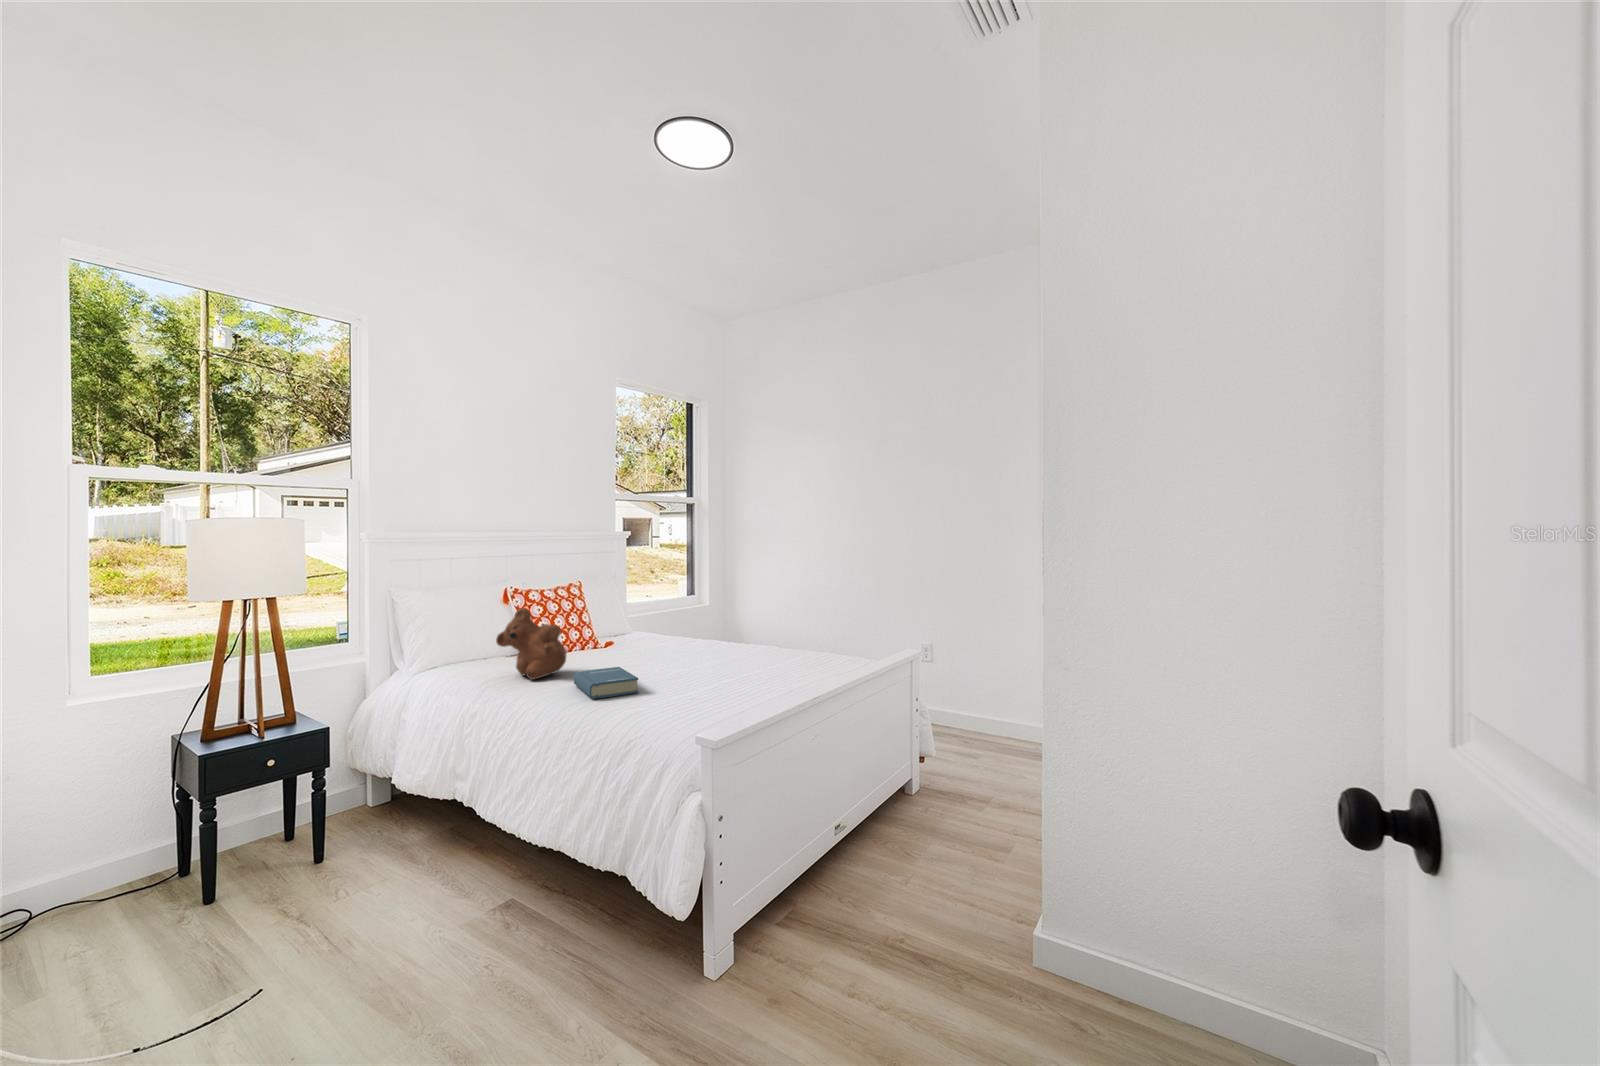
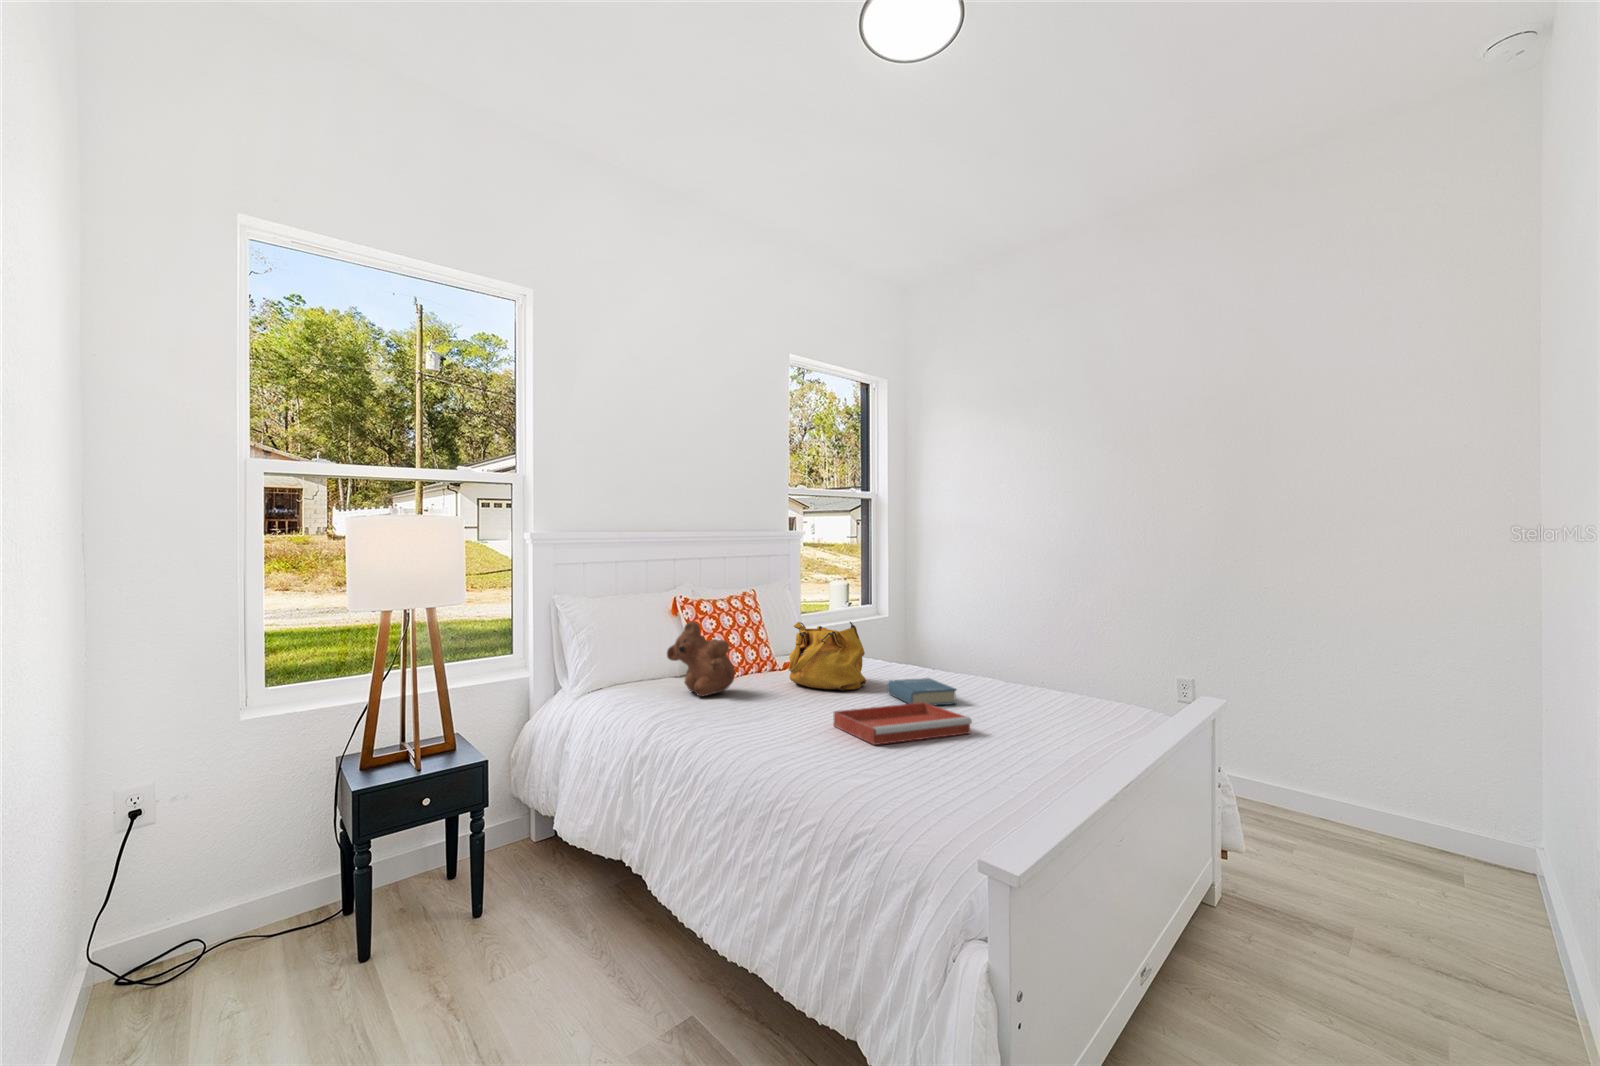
handbag: none [618,603,688,665] -> present [788,622,866,690]
hardback book: present [574,667,638,699] -> present [887,678,956,705]
tray: none [670,672,794,716] -> present [834,702,972,745]

